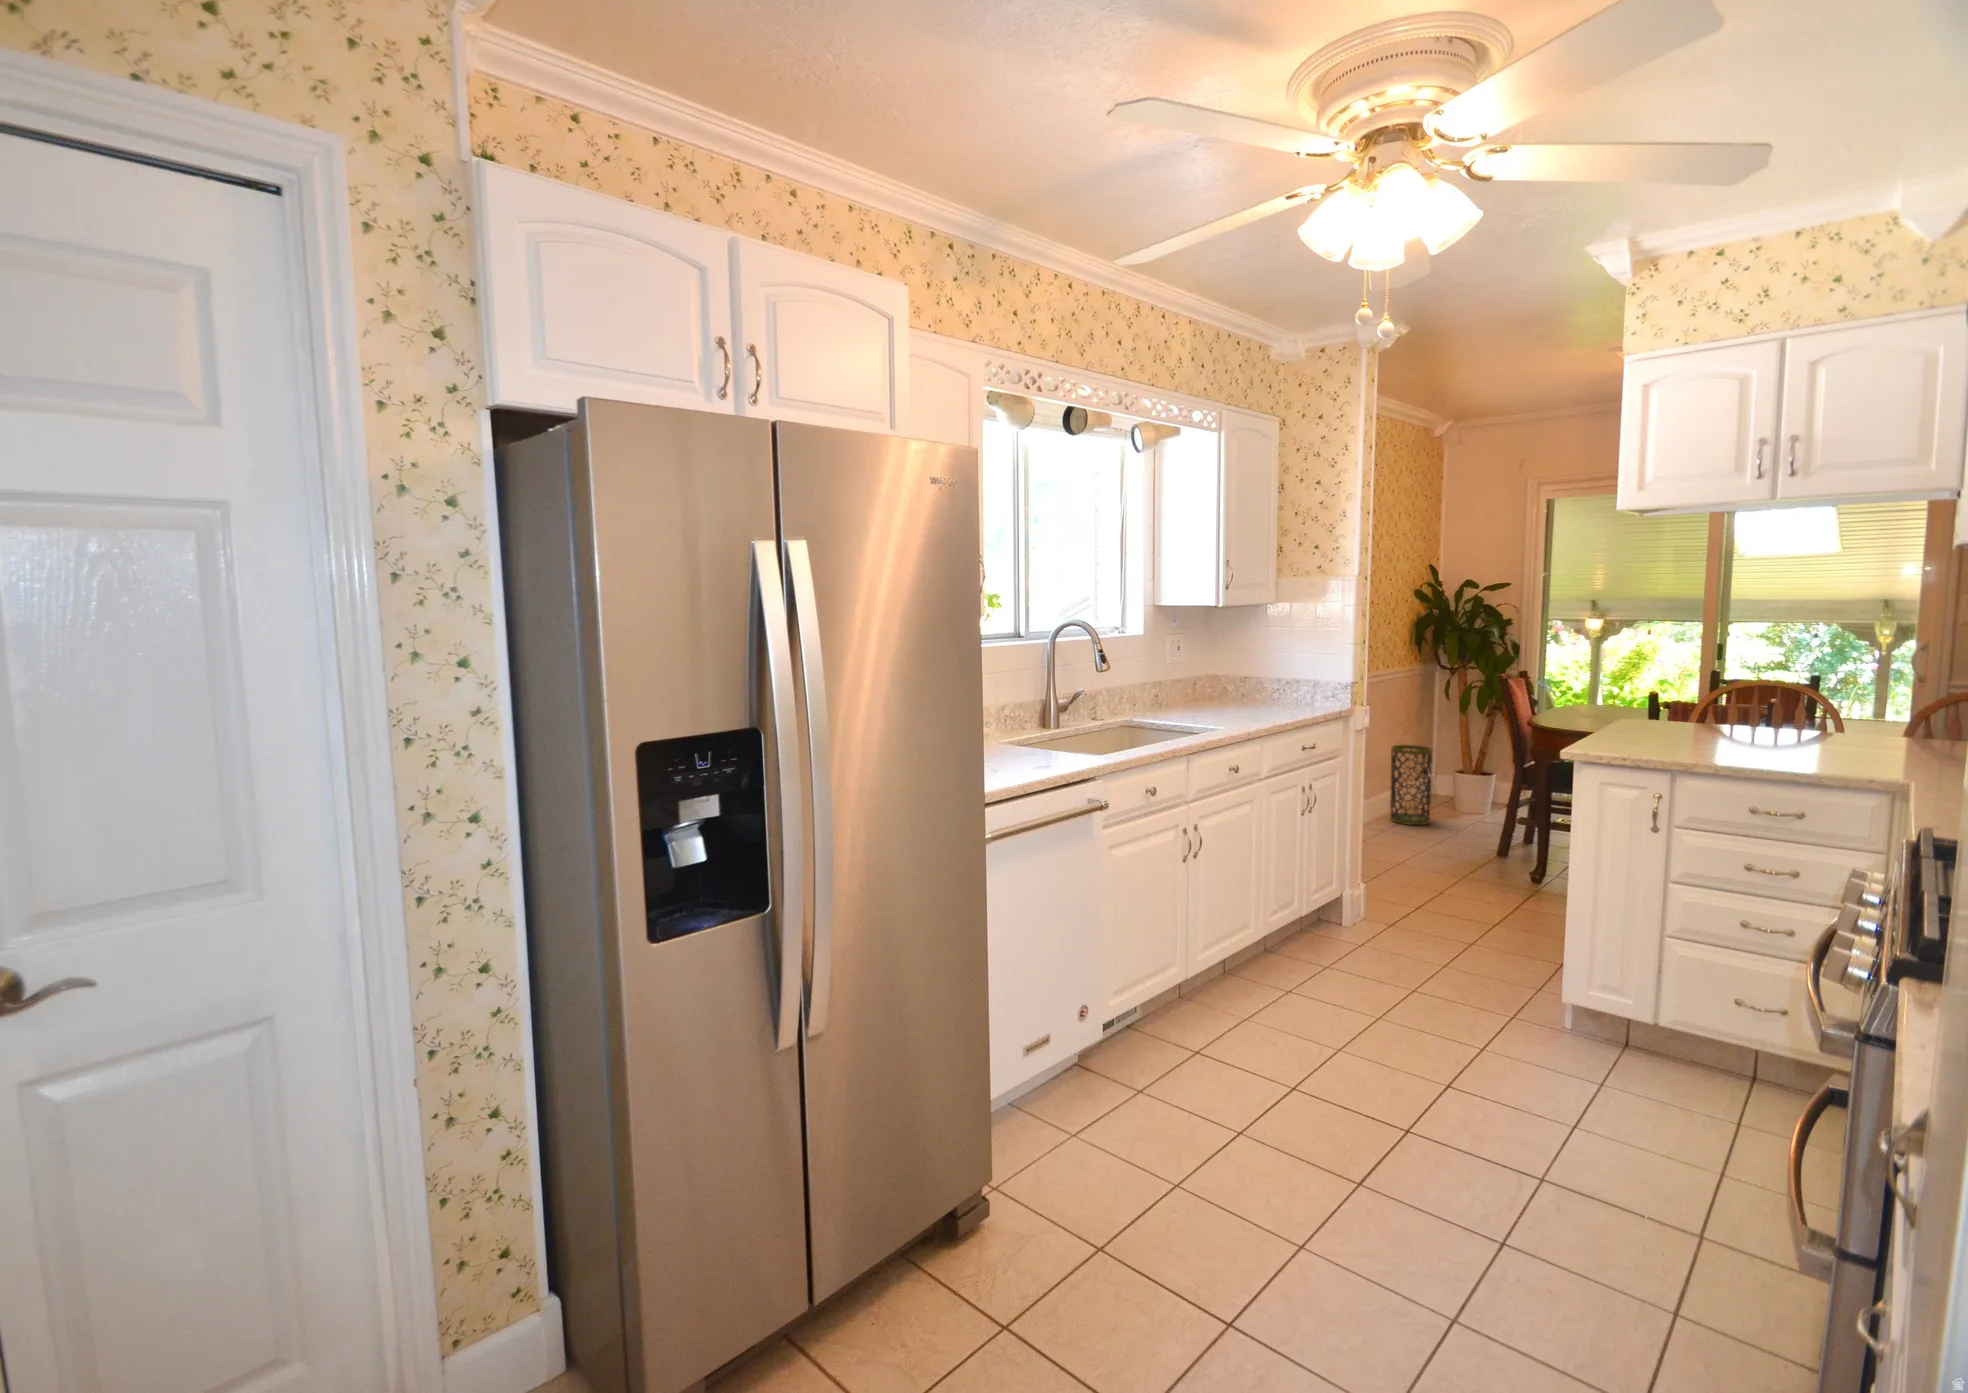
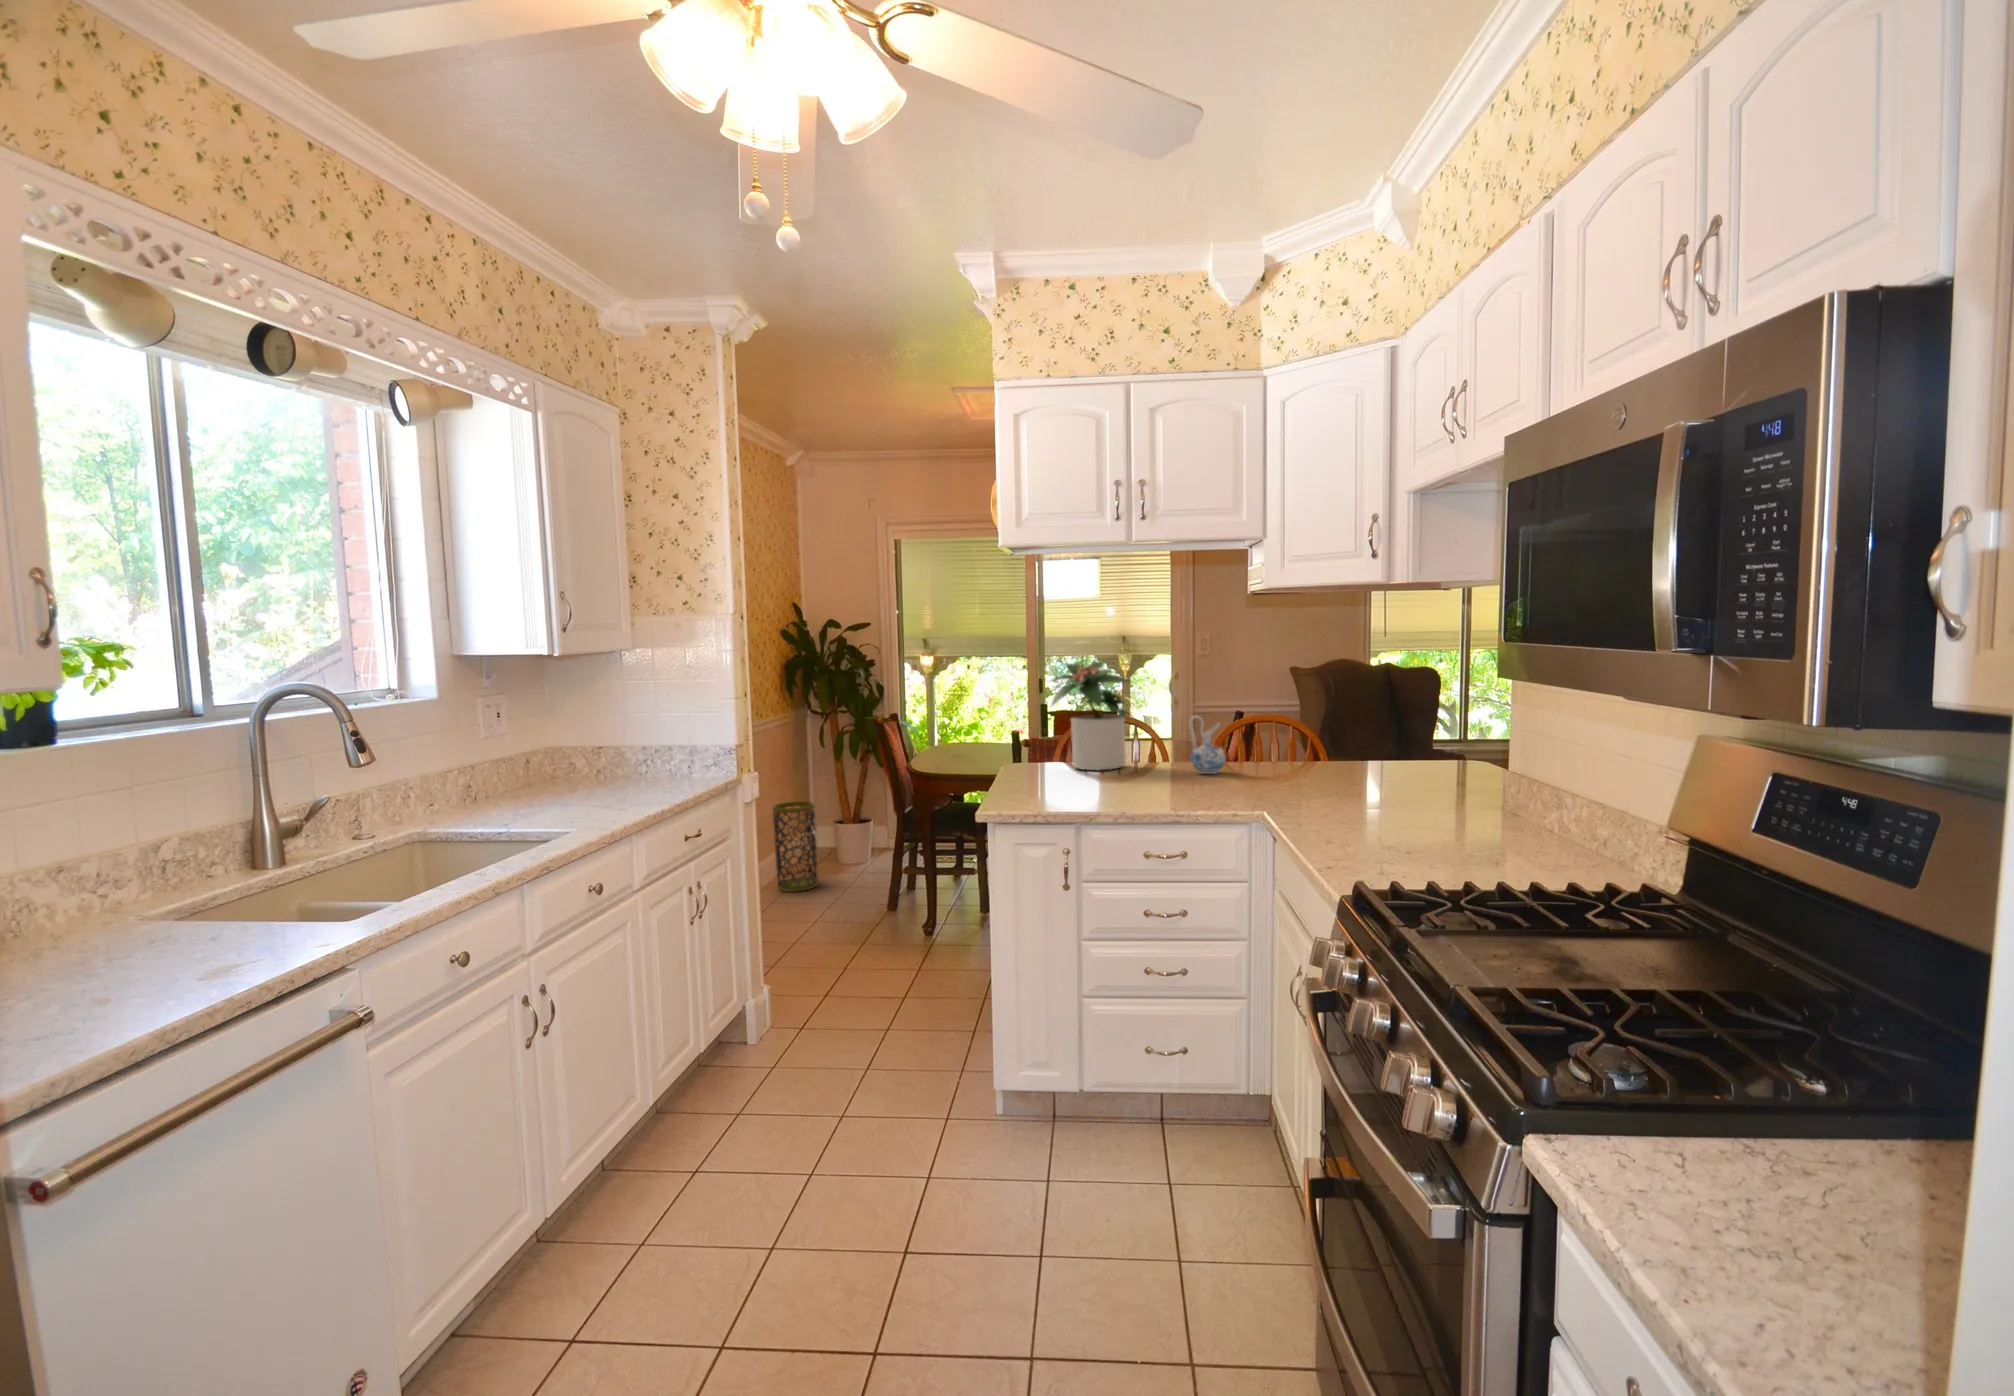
potted plant: none [1679,633,1806,746] -> present [1052,661,1137,770]
ceramic pitcher: none [1868,698,1925,765] -> present [1190,715,1226,774]

